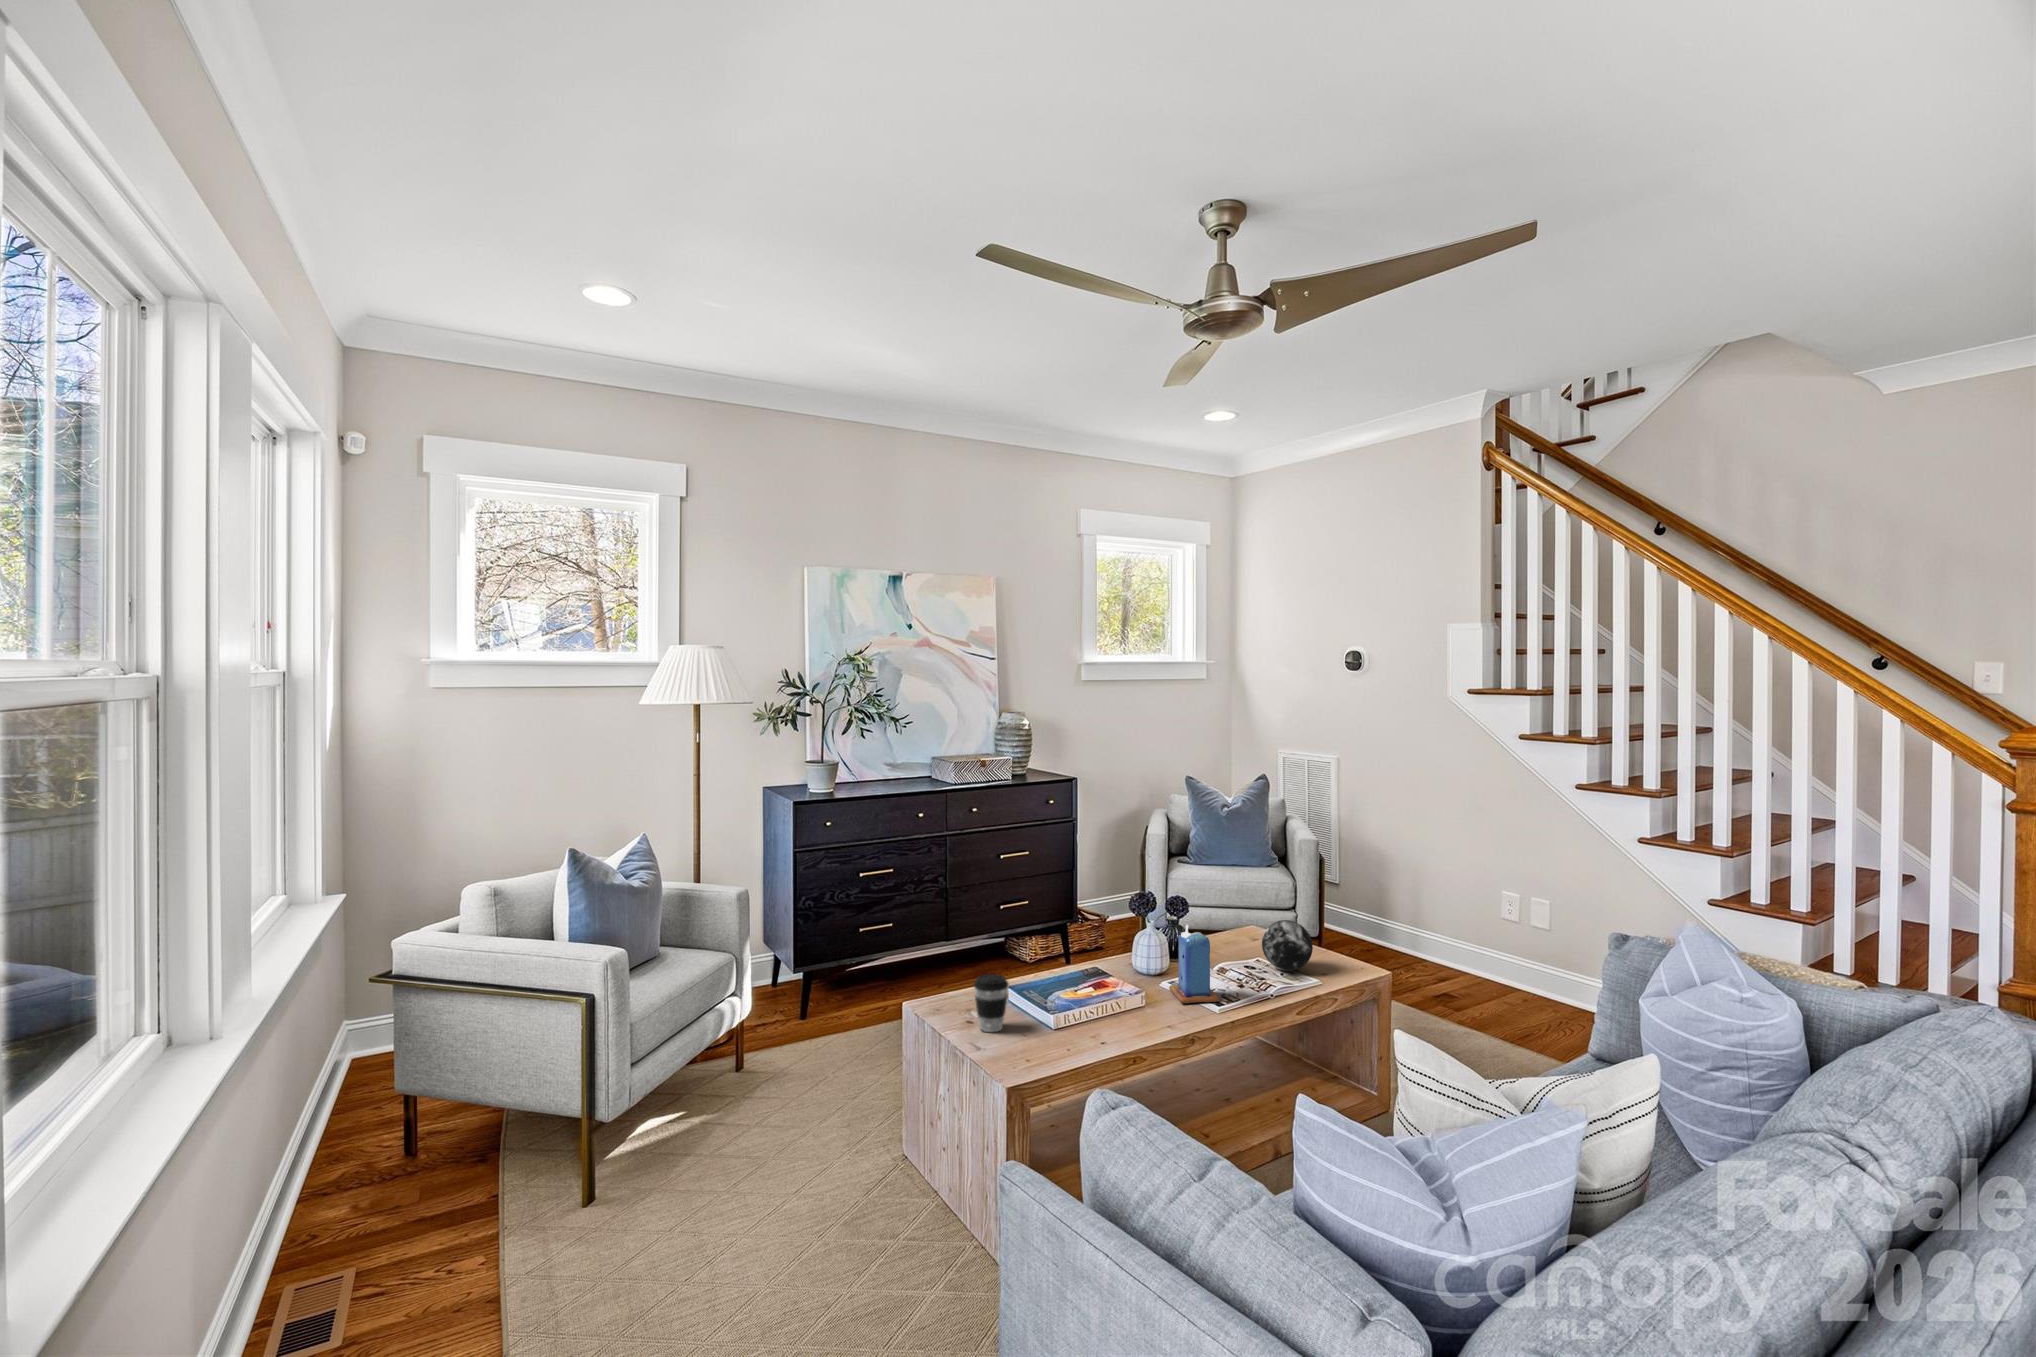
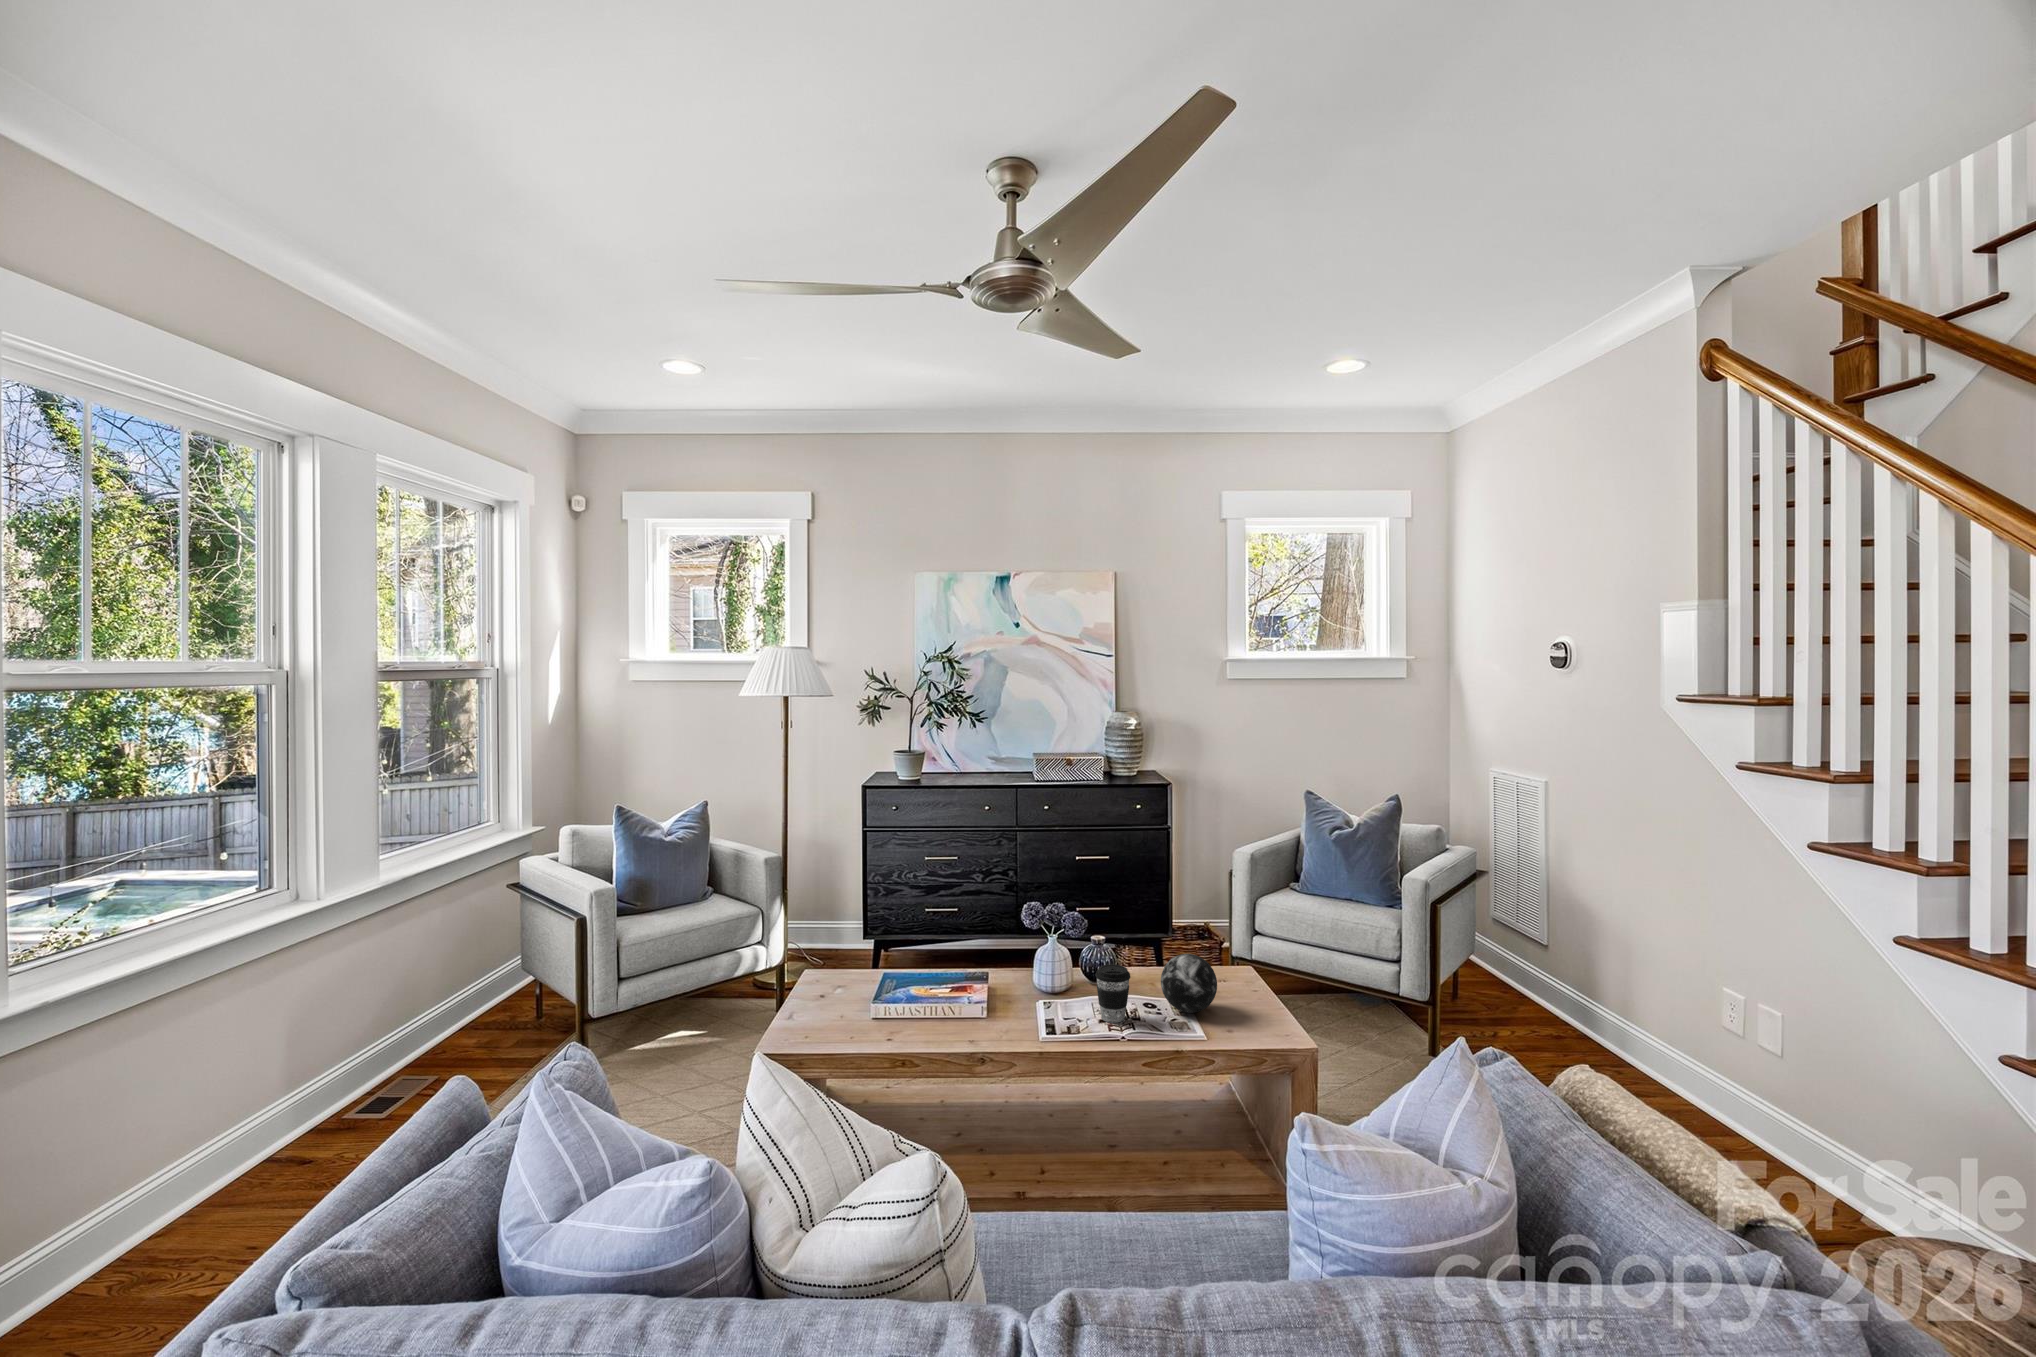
candle: present [1169,925,1219,1003] -> none [1018,942,1069,1030]
coffee cup: present [974,974,1008,1032] -> present [1095,964,1130,1023]

